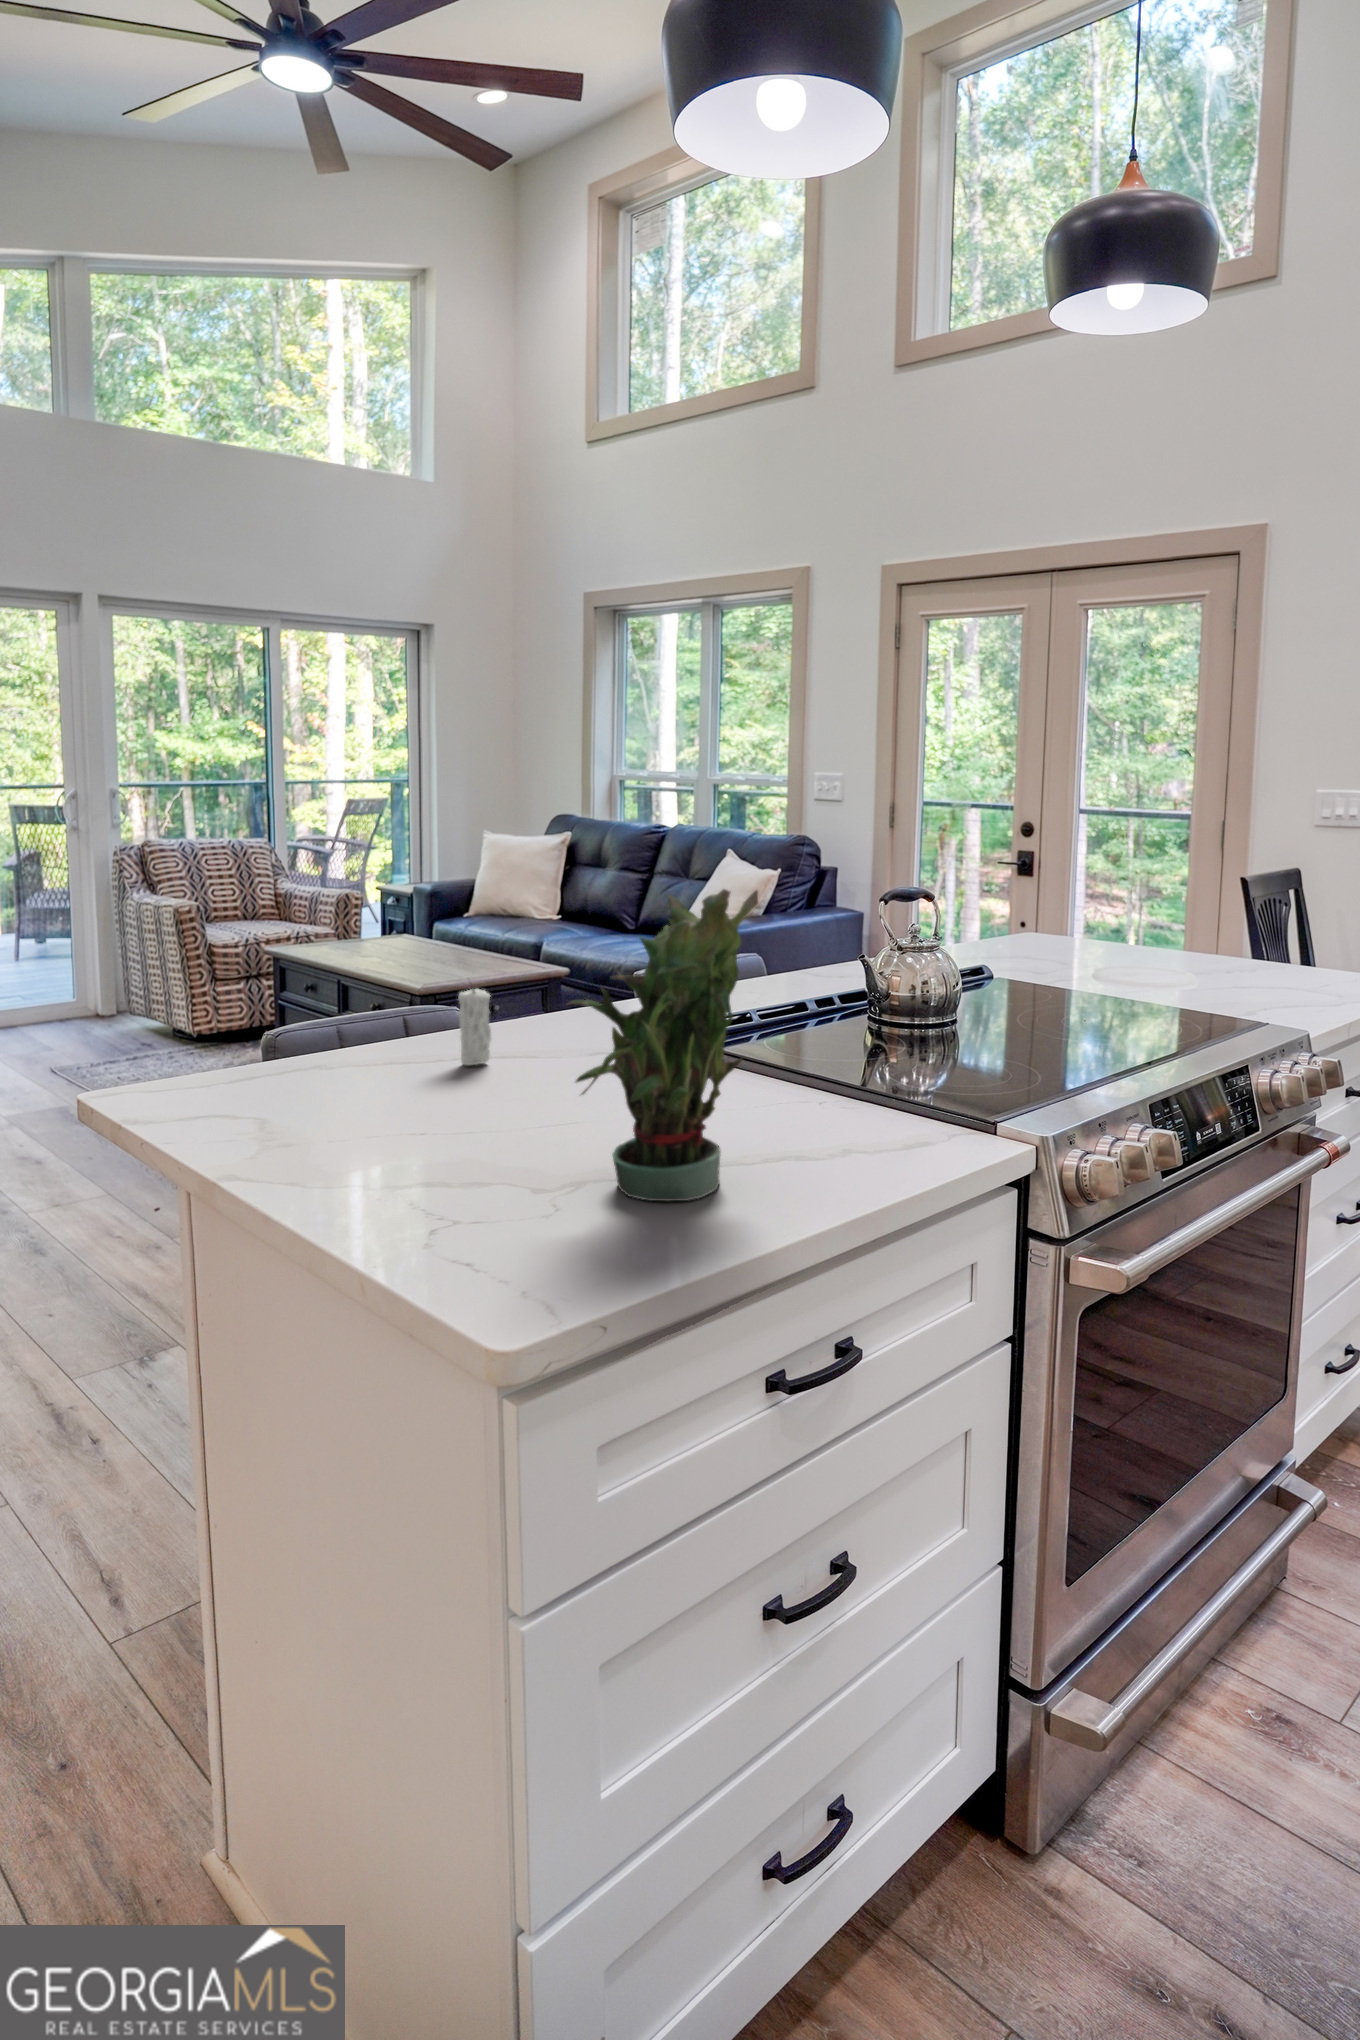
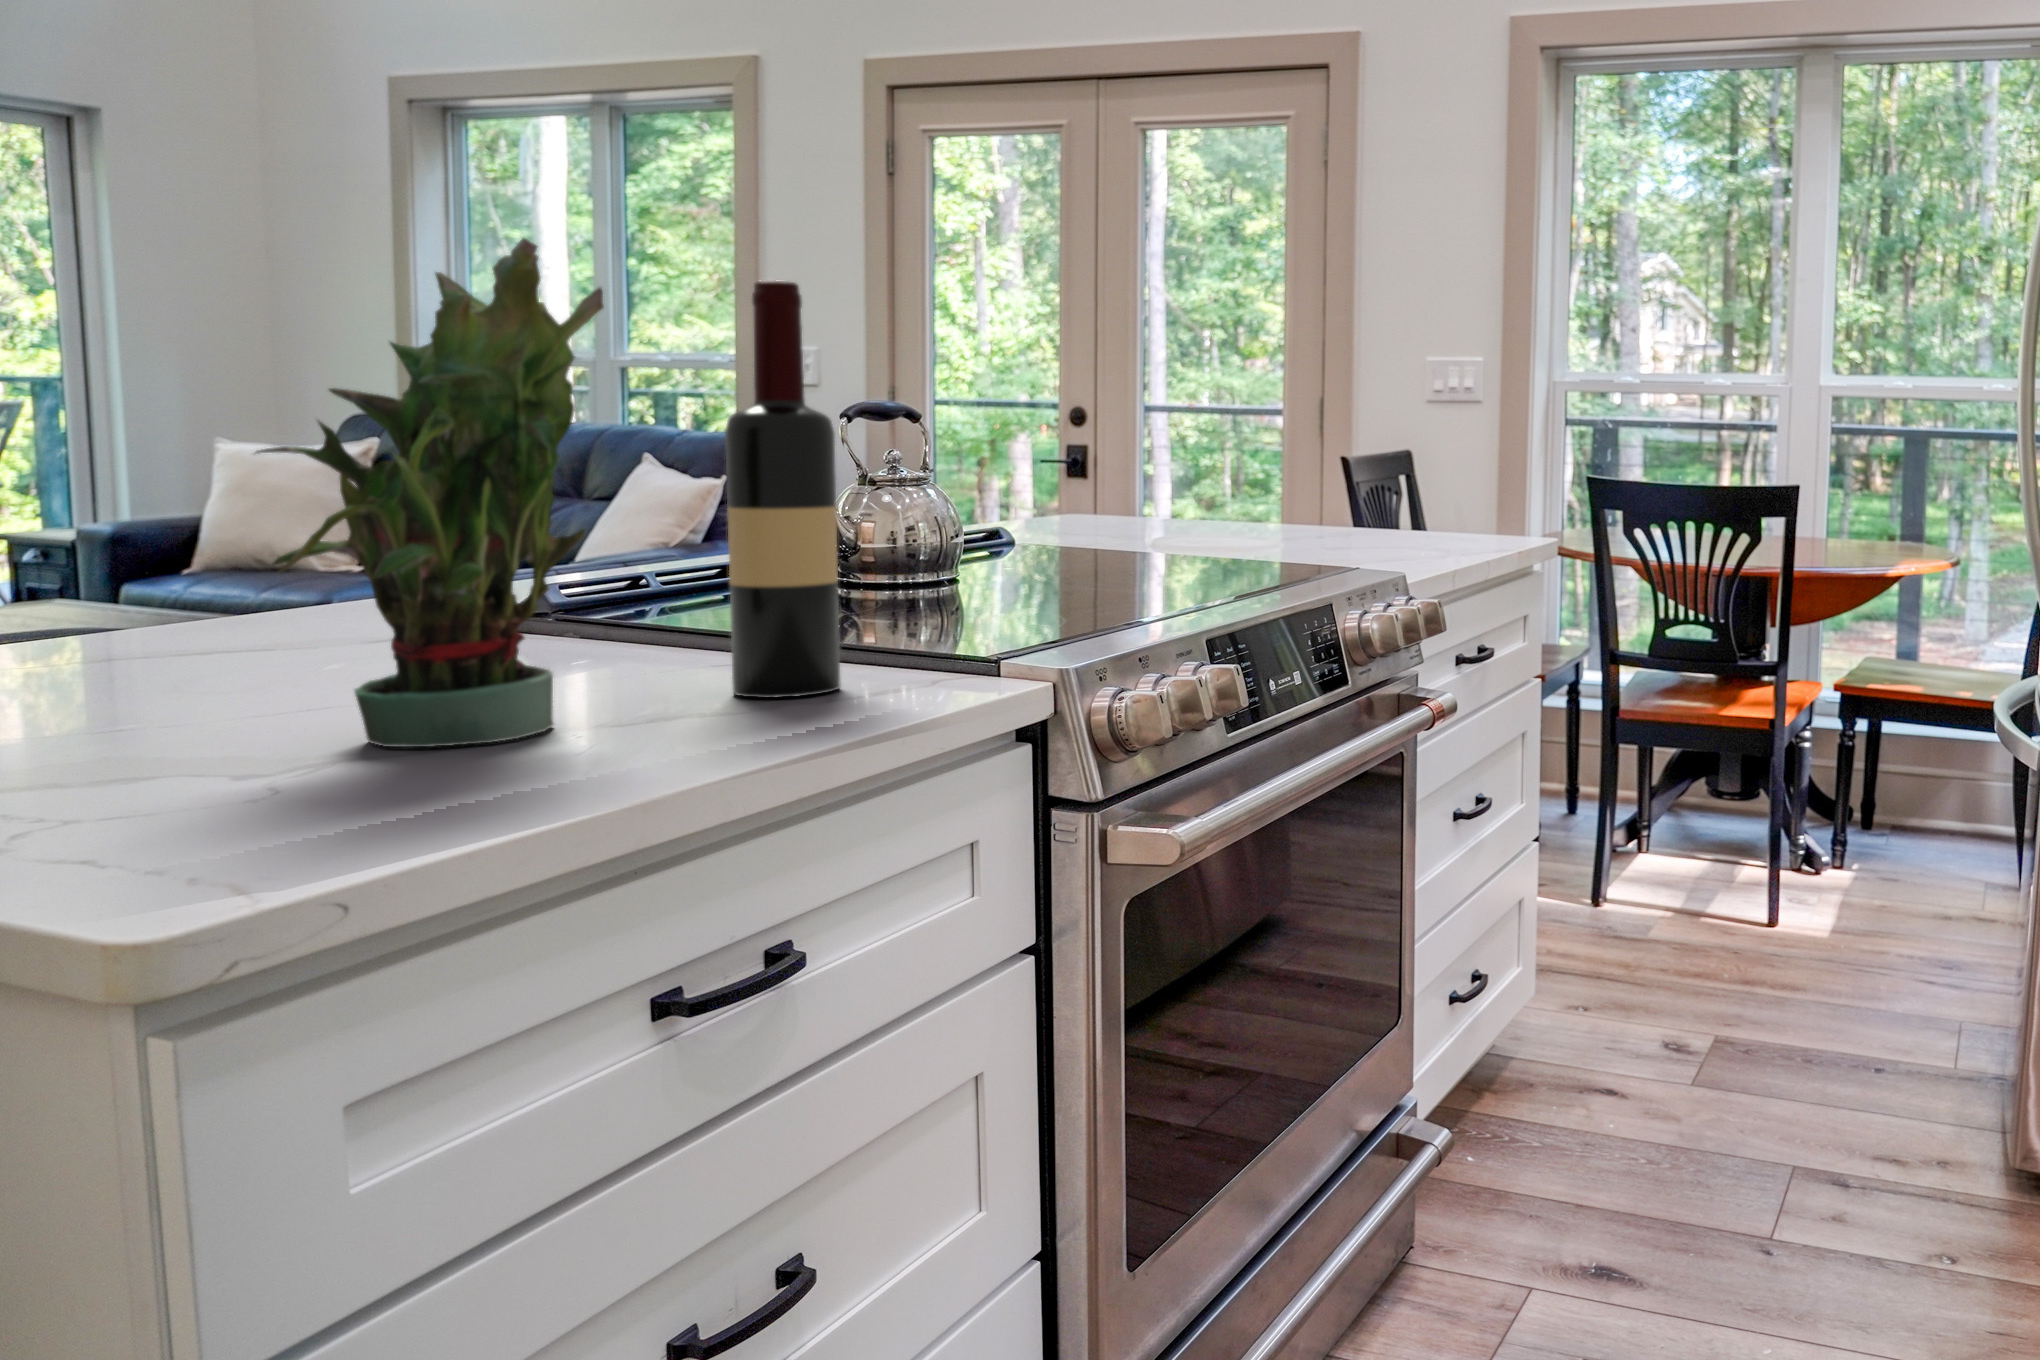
wine bottle: none [821,867,895,1163] -> present [725,280,840,698]
candle: present [458,988,491,1066] -> none [81,516,156,665]

